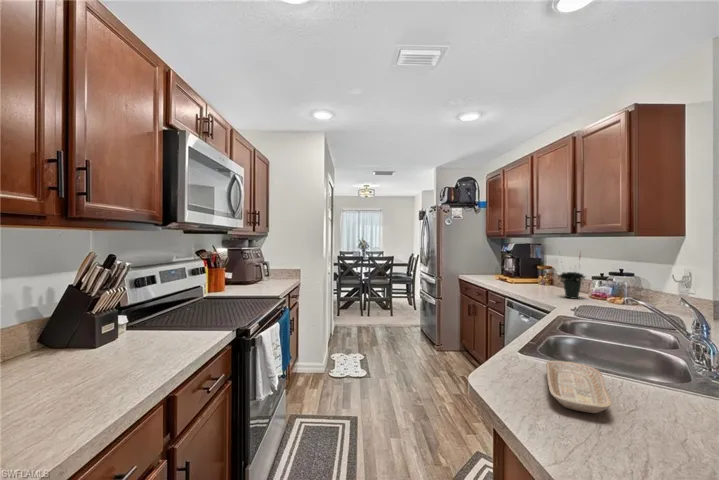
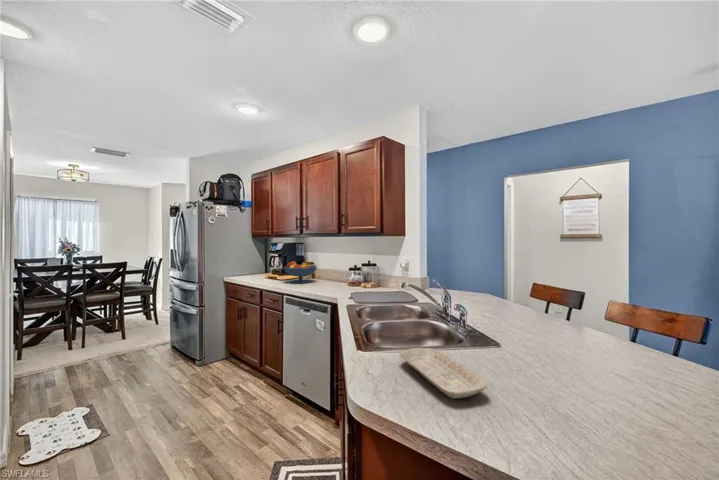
potted plant: present [558,256,585,299] -> none [328,247,350,288]
fruit bowl: none [511,263,551,288] -> present [284,262,317,283]

